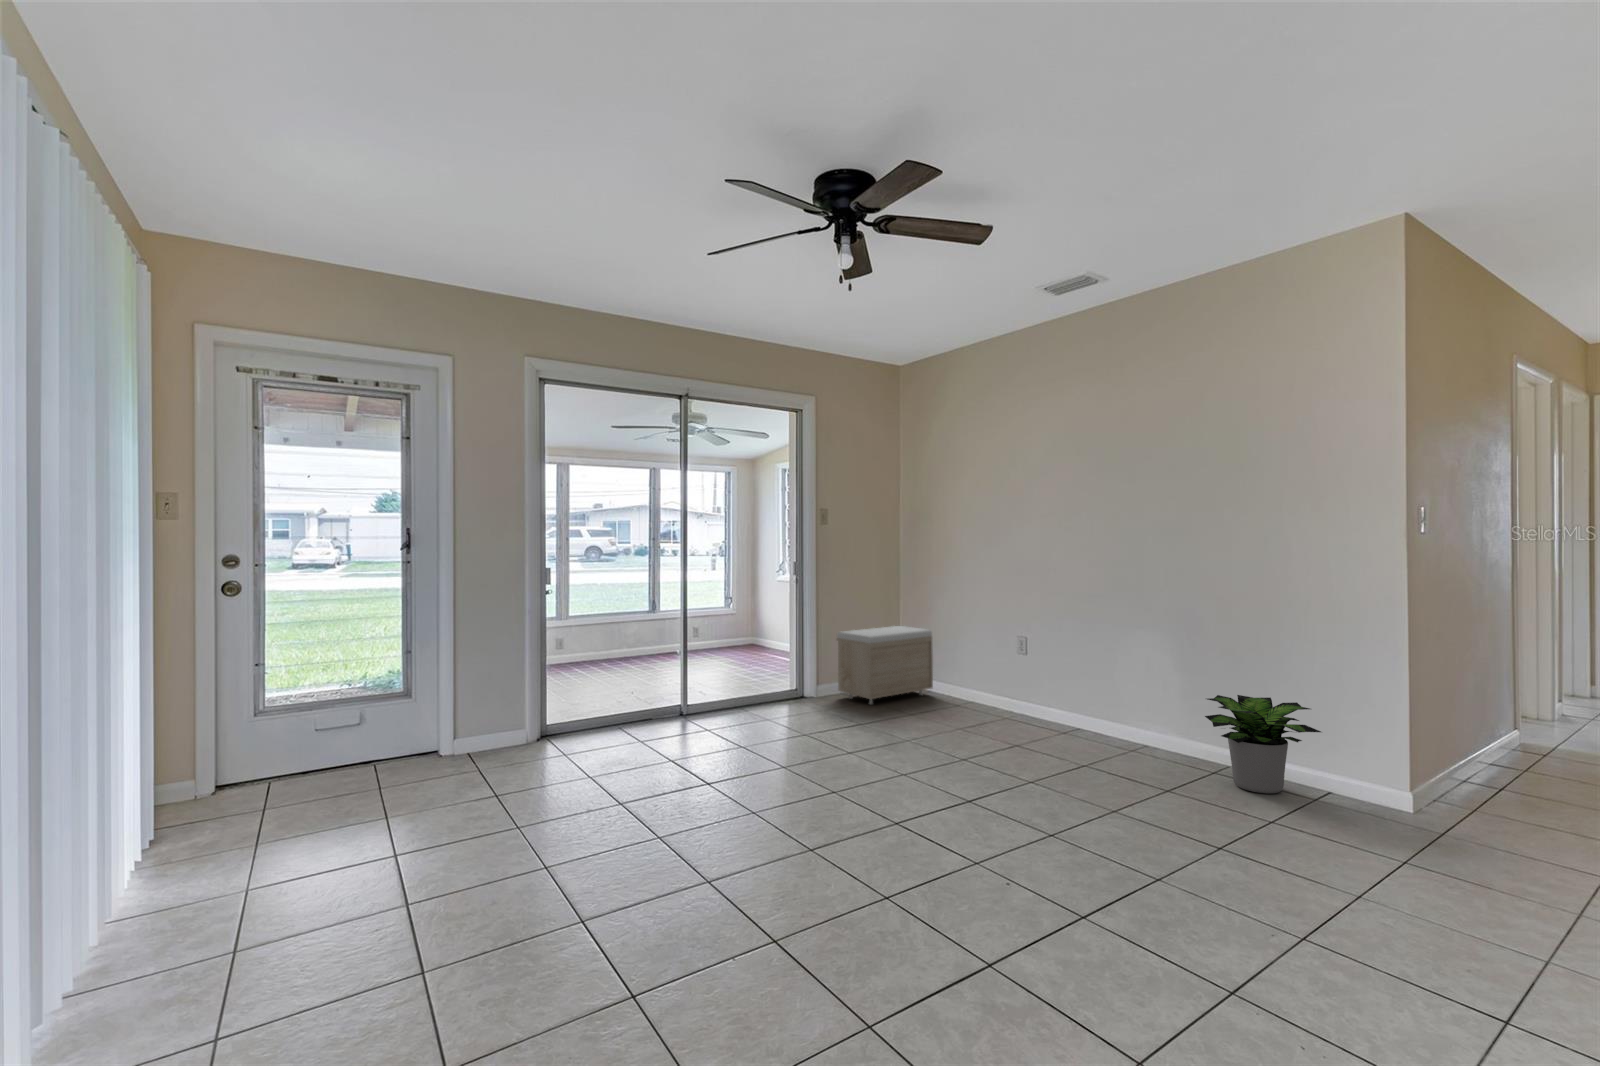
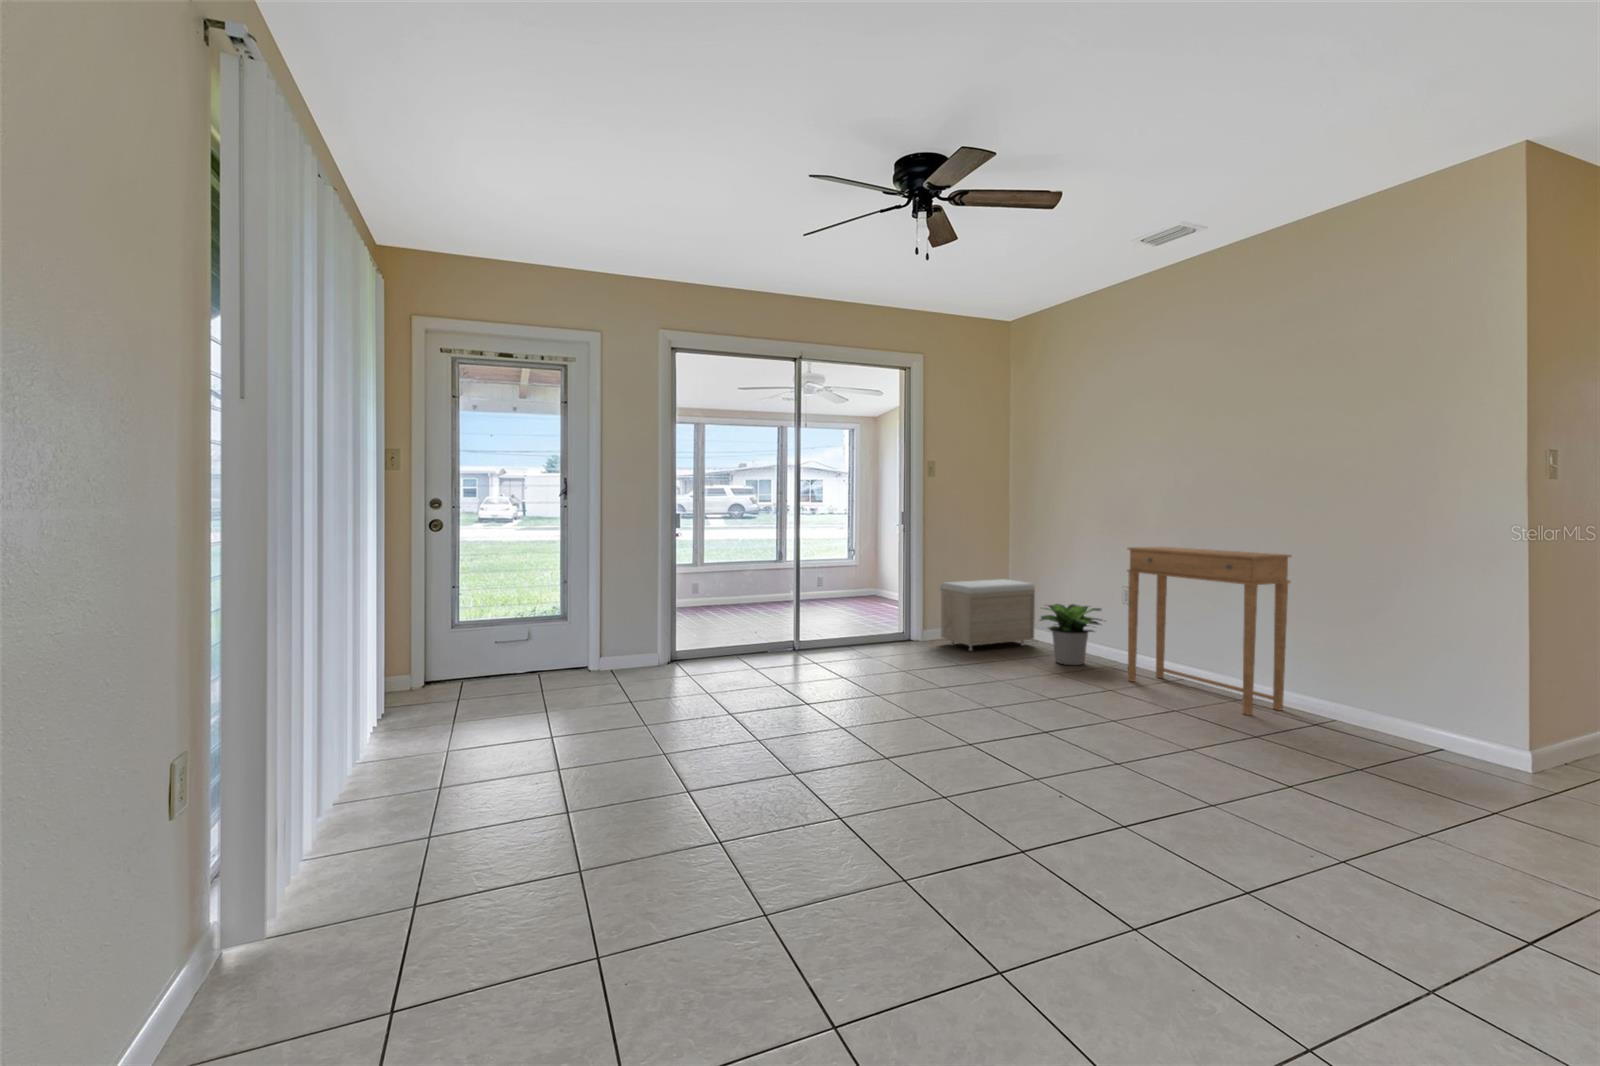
side table: none [1030,591,1188,763] -> present [1128,547,1291,715]
potted plant: present [1205,695,1321,794] -> present [1041,604,1101,665]

